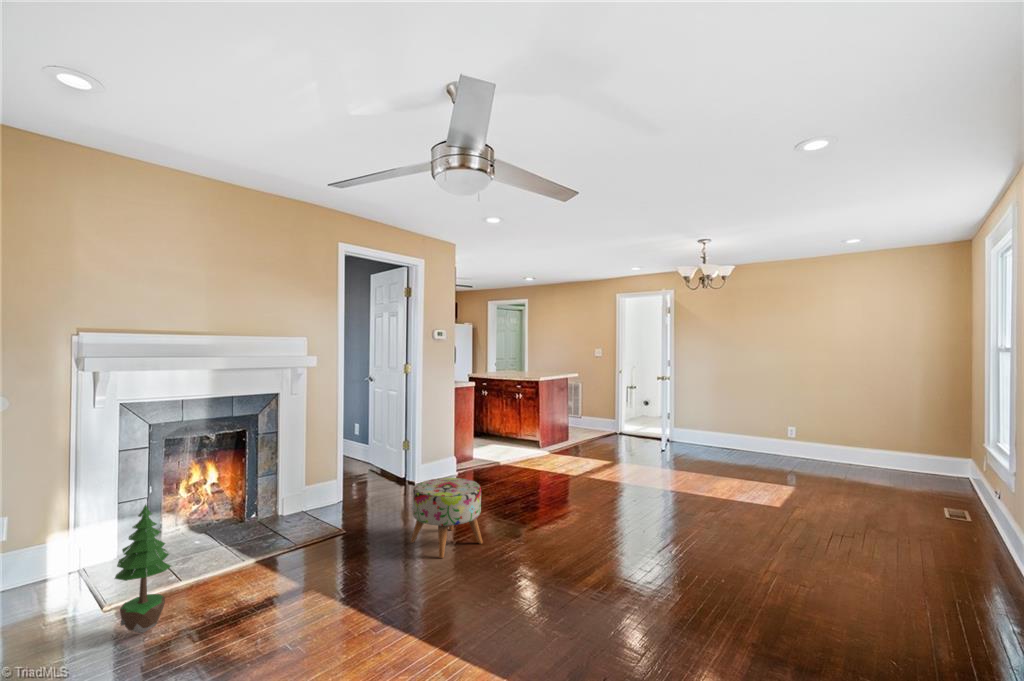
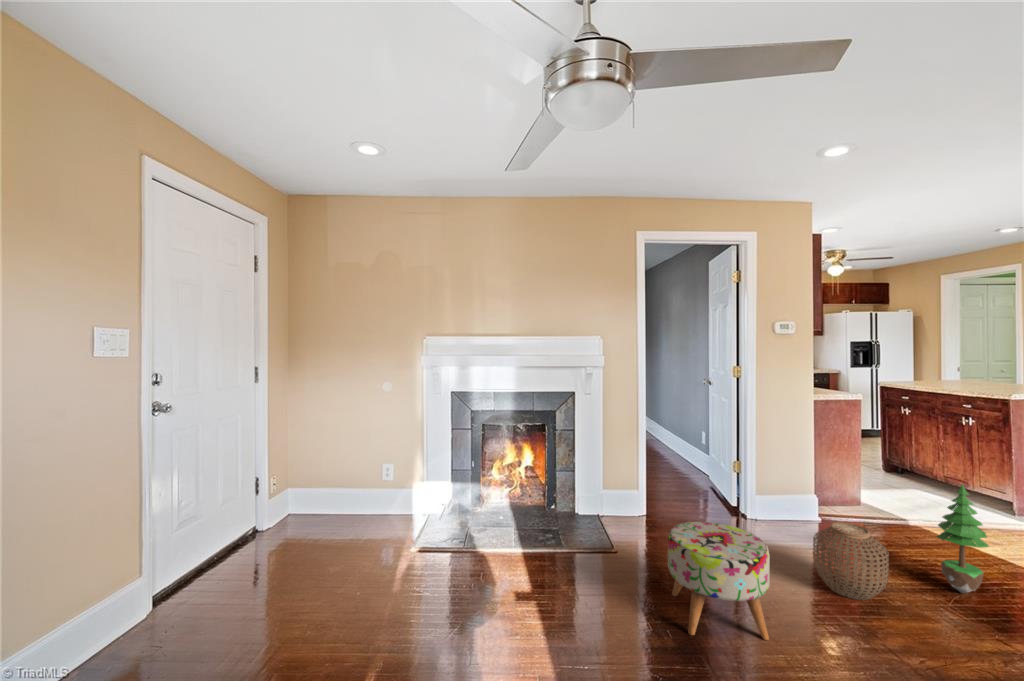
woven basket: none [481,462,521,509] -> present [813,522,889,600]
potted tree: present [115,504,171,634] -> present [936,485,989,593]

